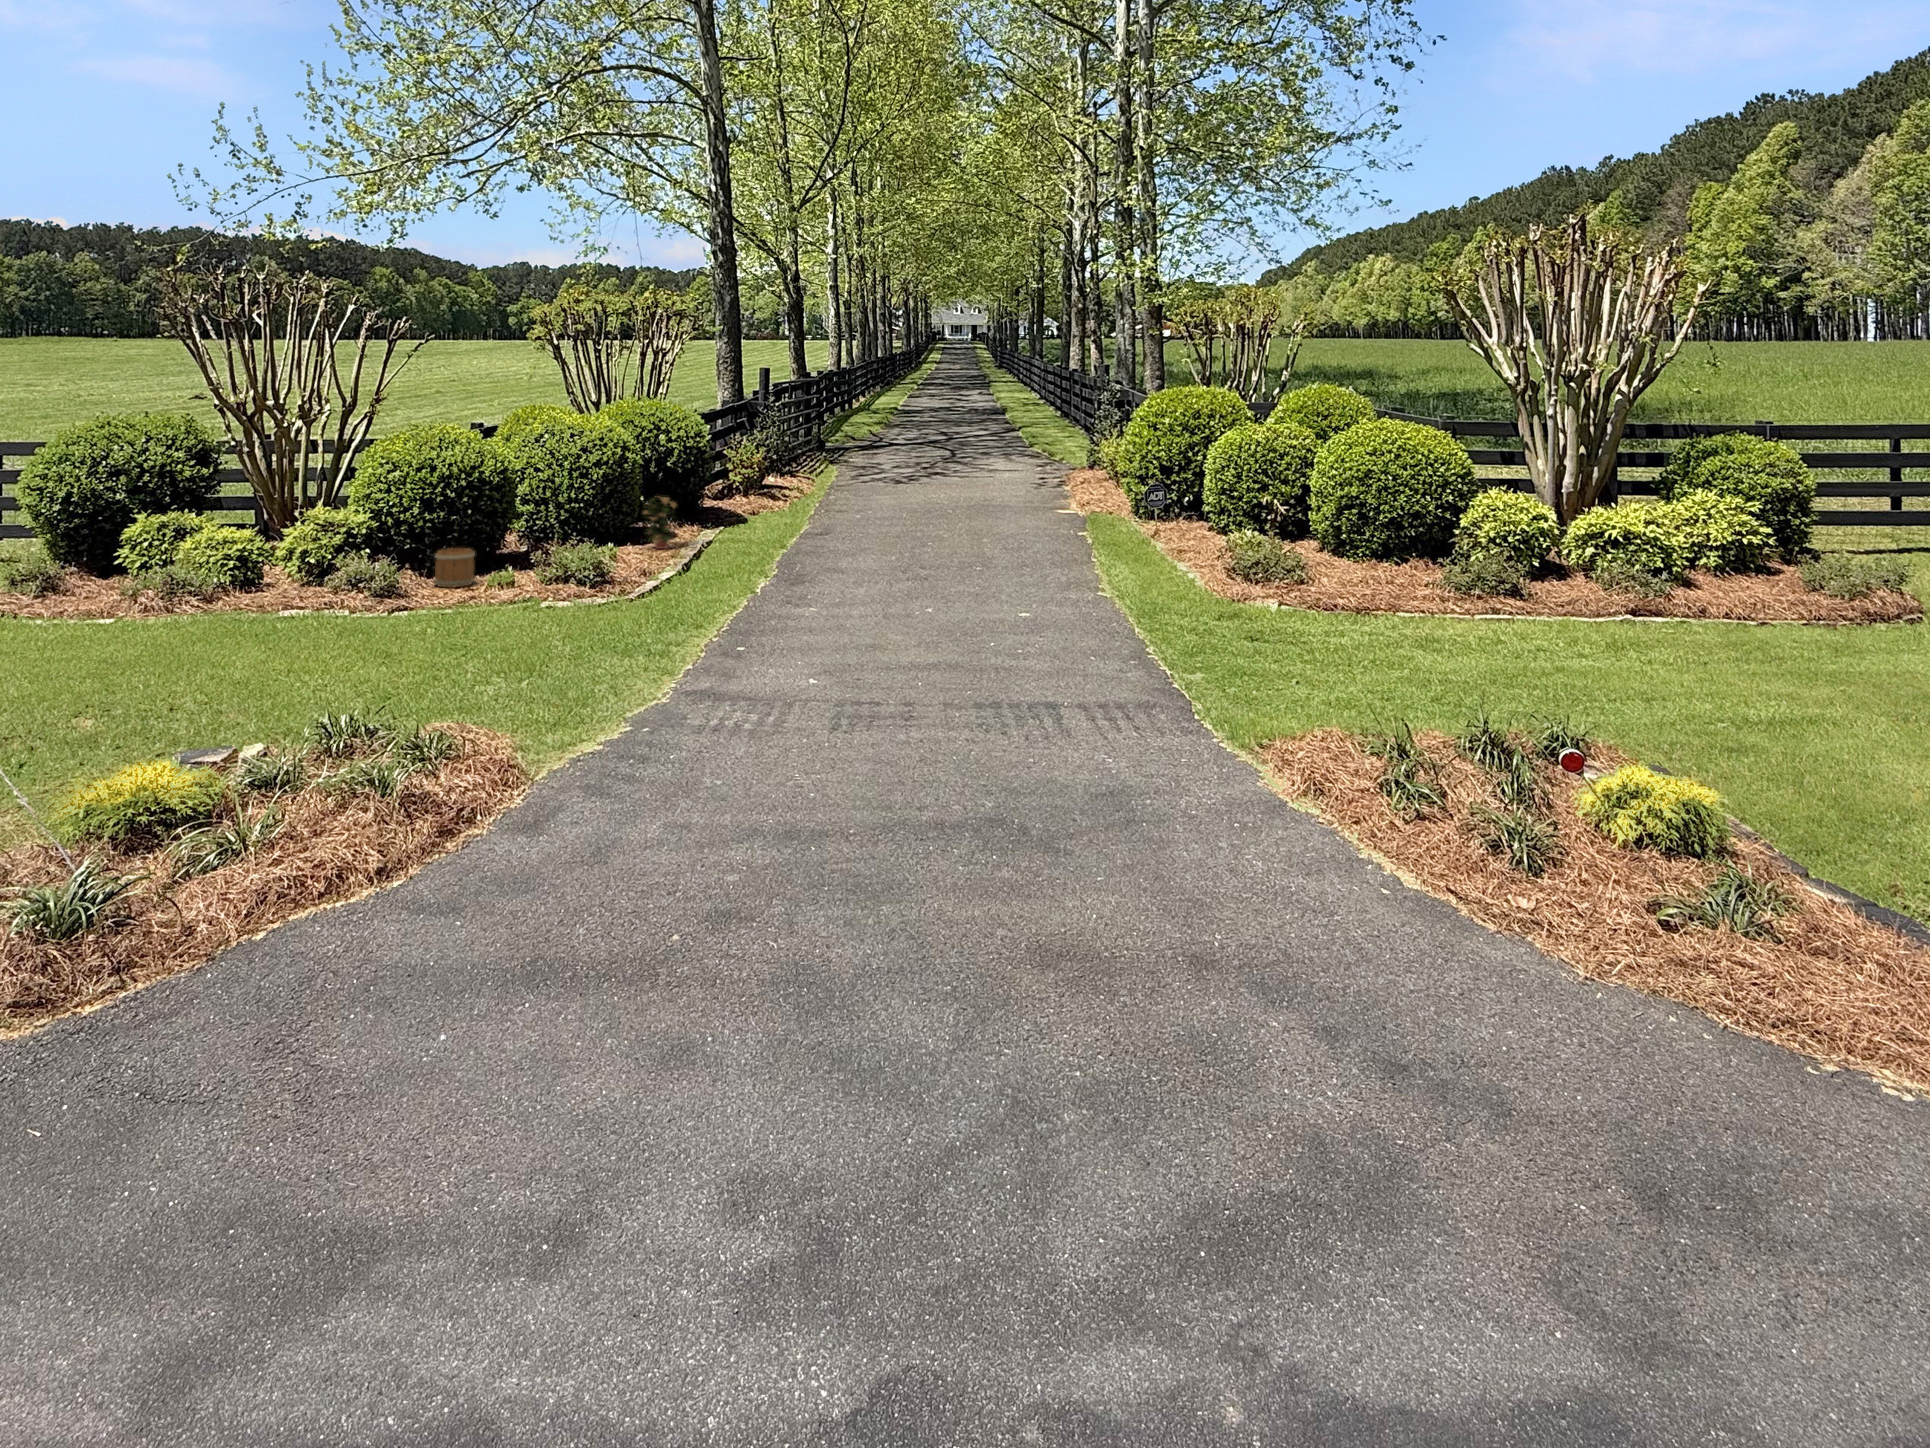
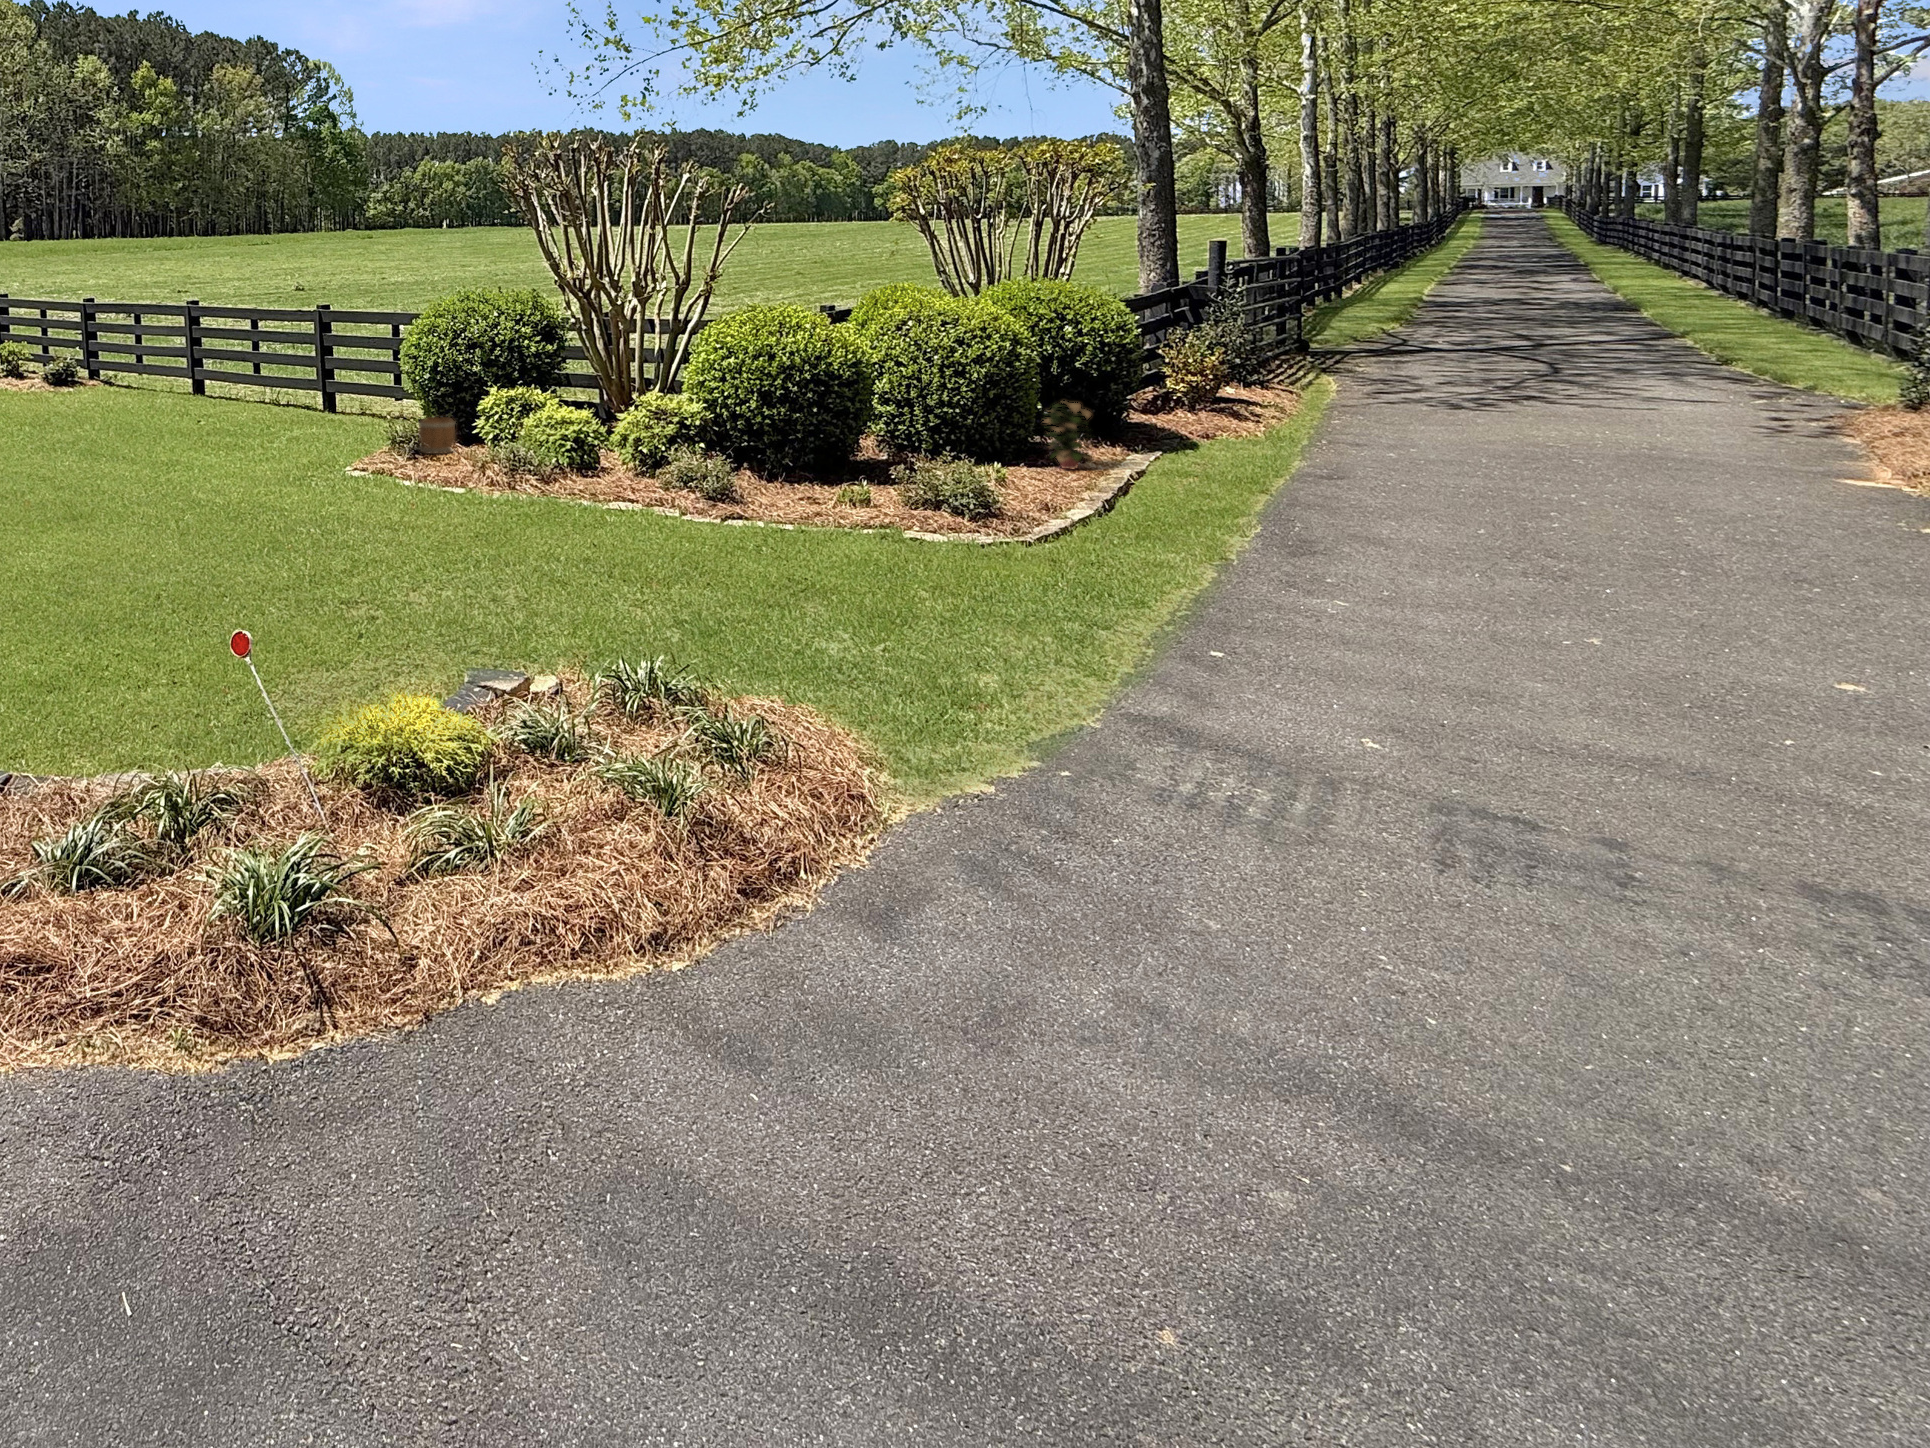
bucket: present [434,548,475,588] -> present [418,417,455,454]

